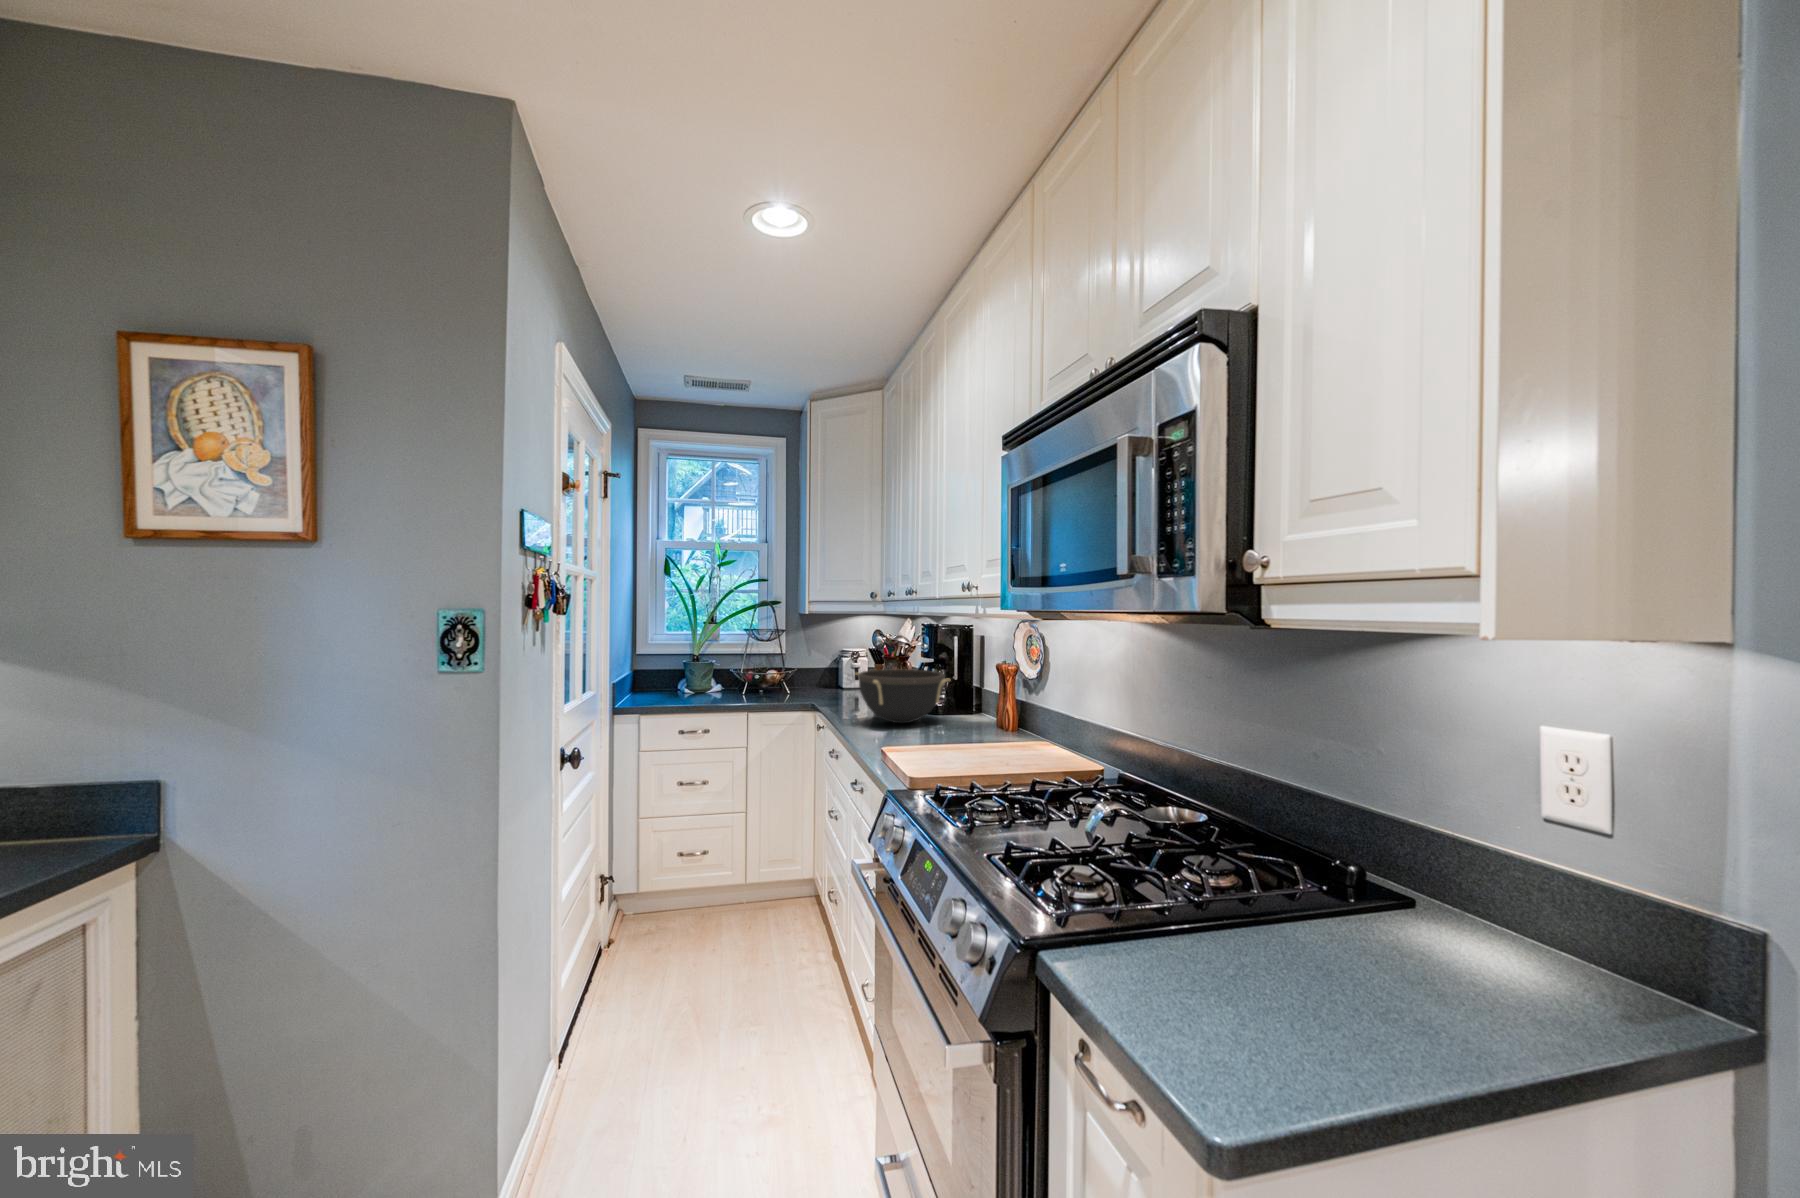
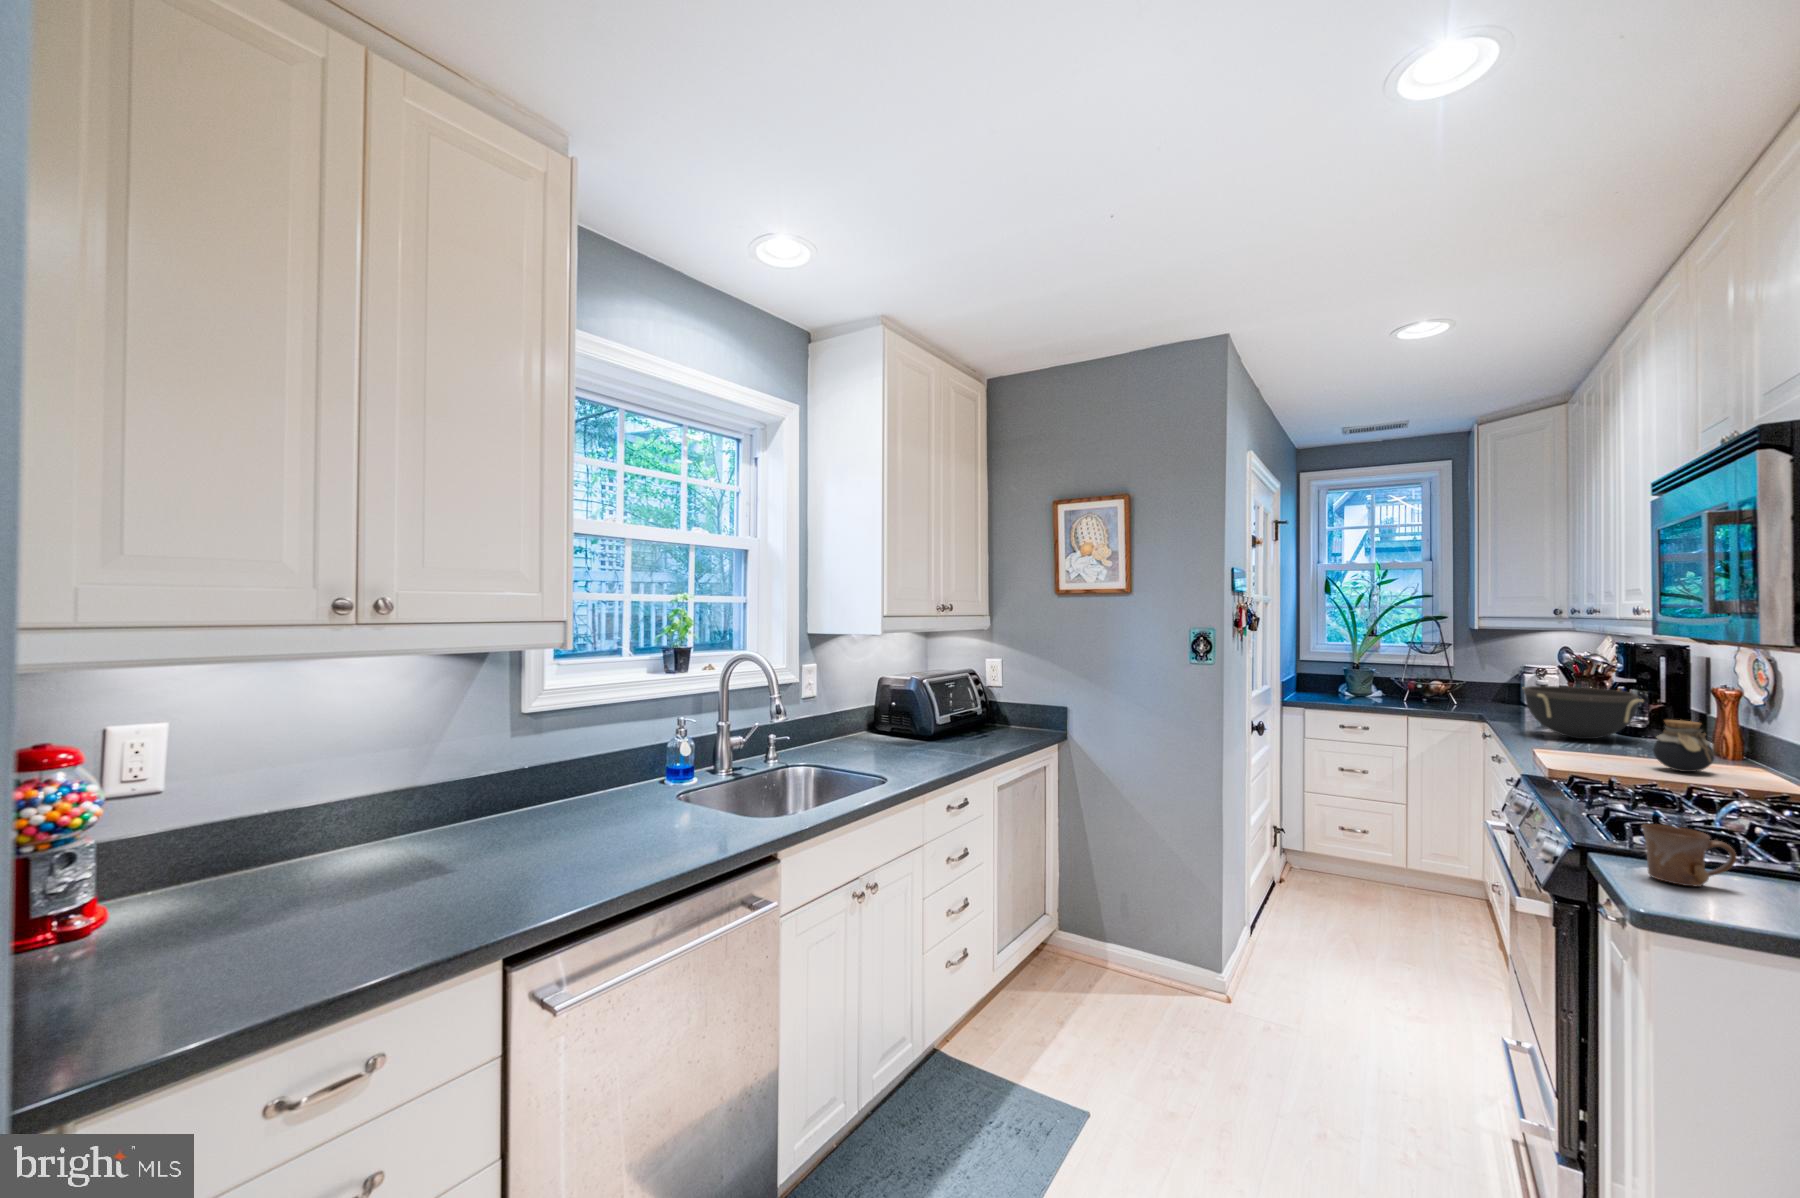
jar: none [977,700,1022,754] -> present [1653,720,1714,772]
mug: none [1124,899,1226,1010] -> present [1641,824,1737,886]

